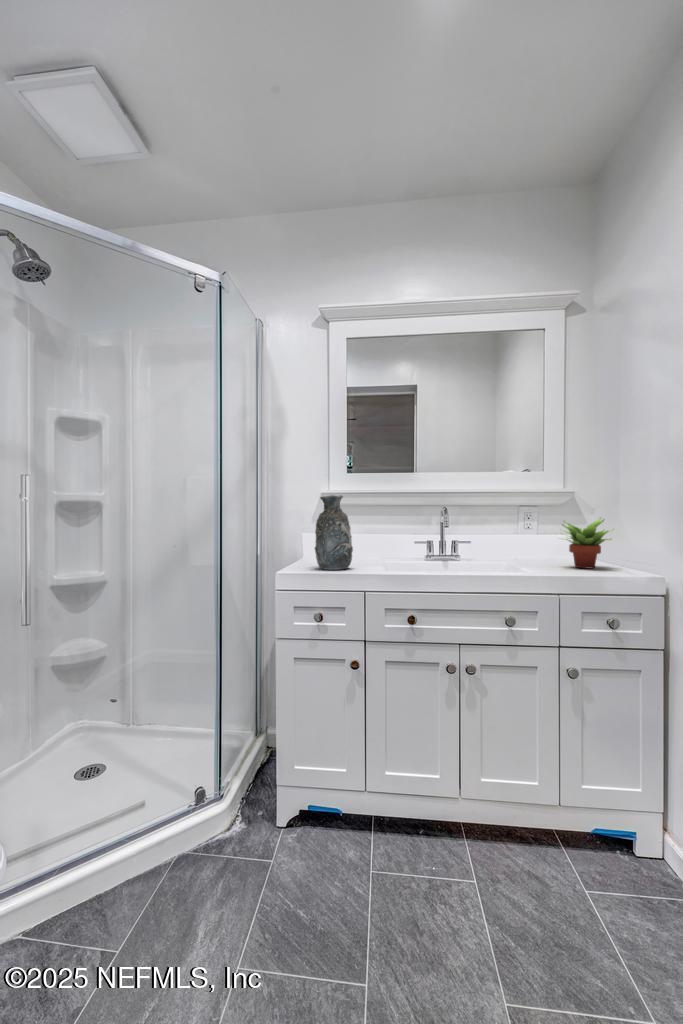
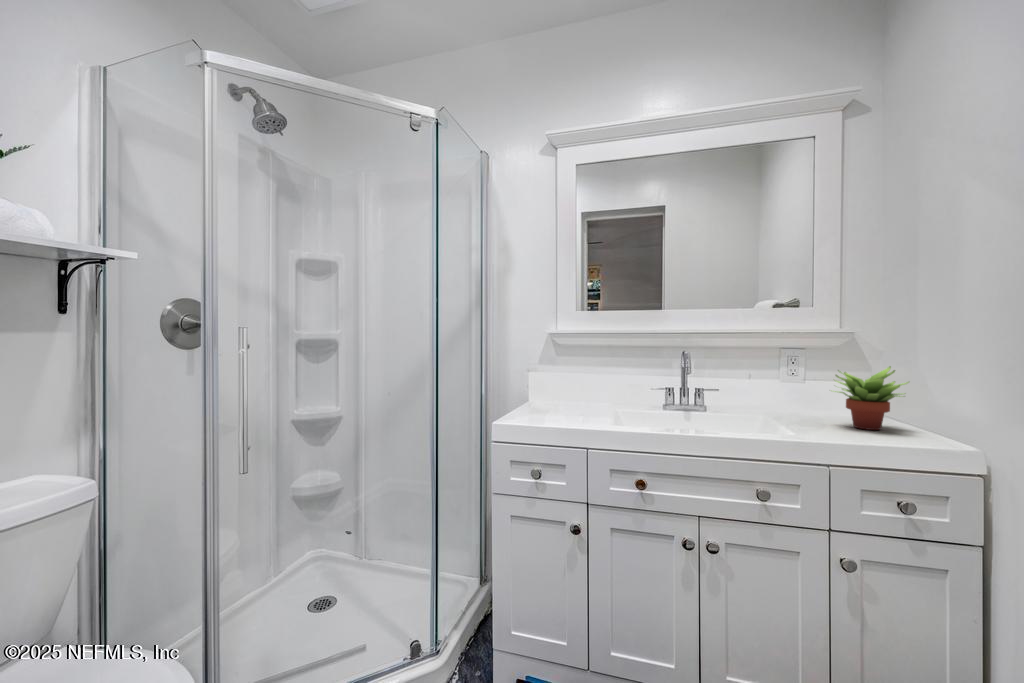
decorative vase: present [315,495,353,570] -> none [537,339,579,420]

